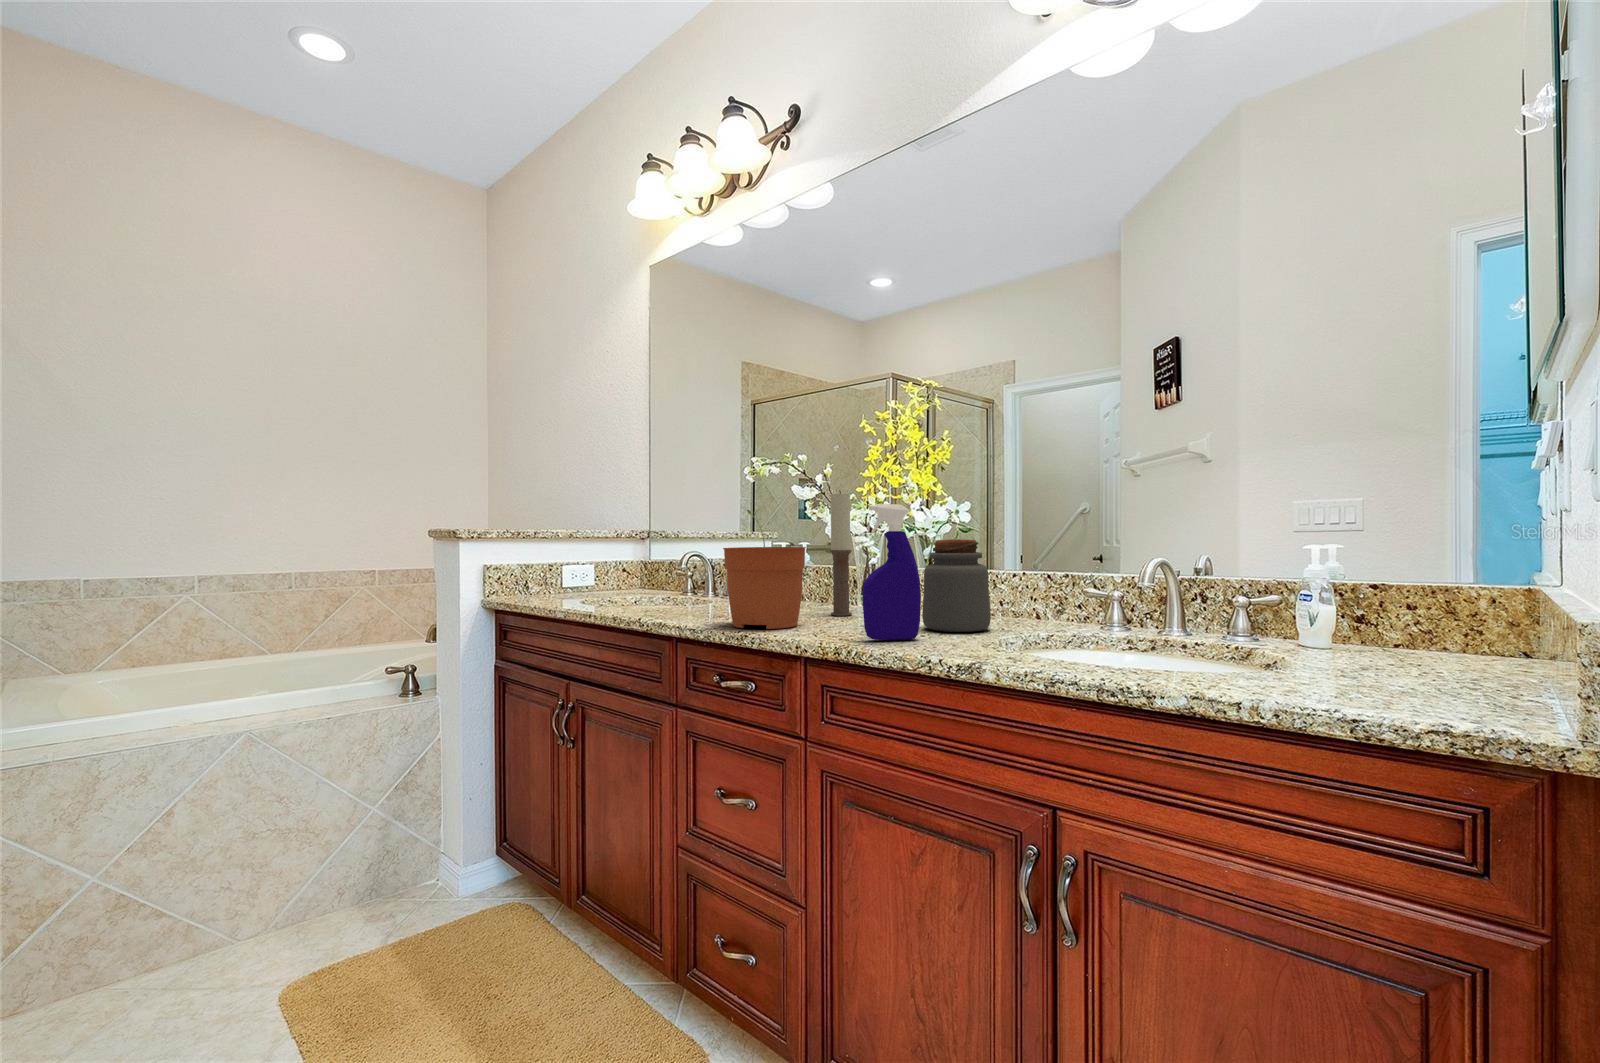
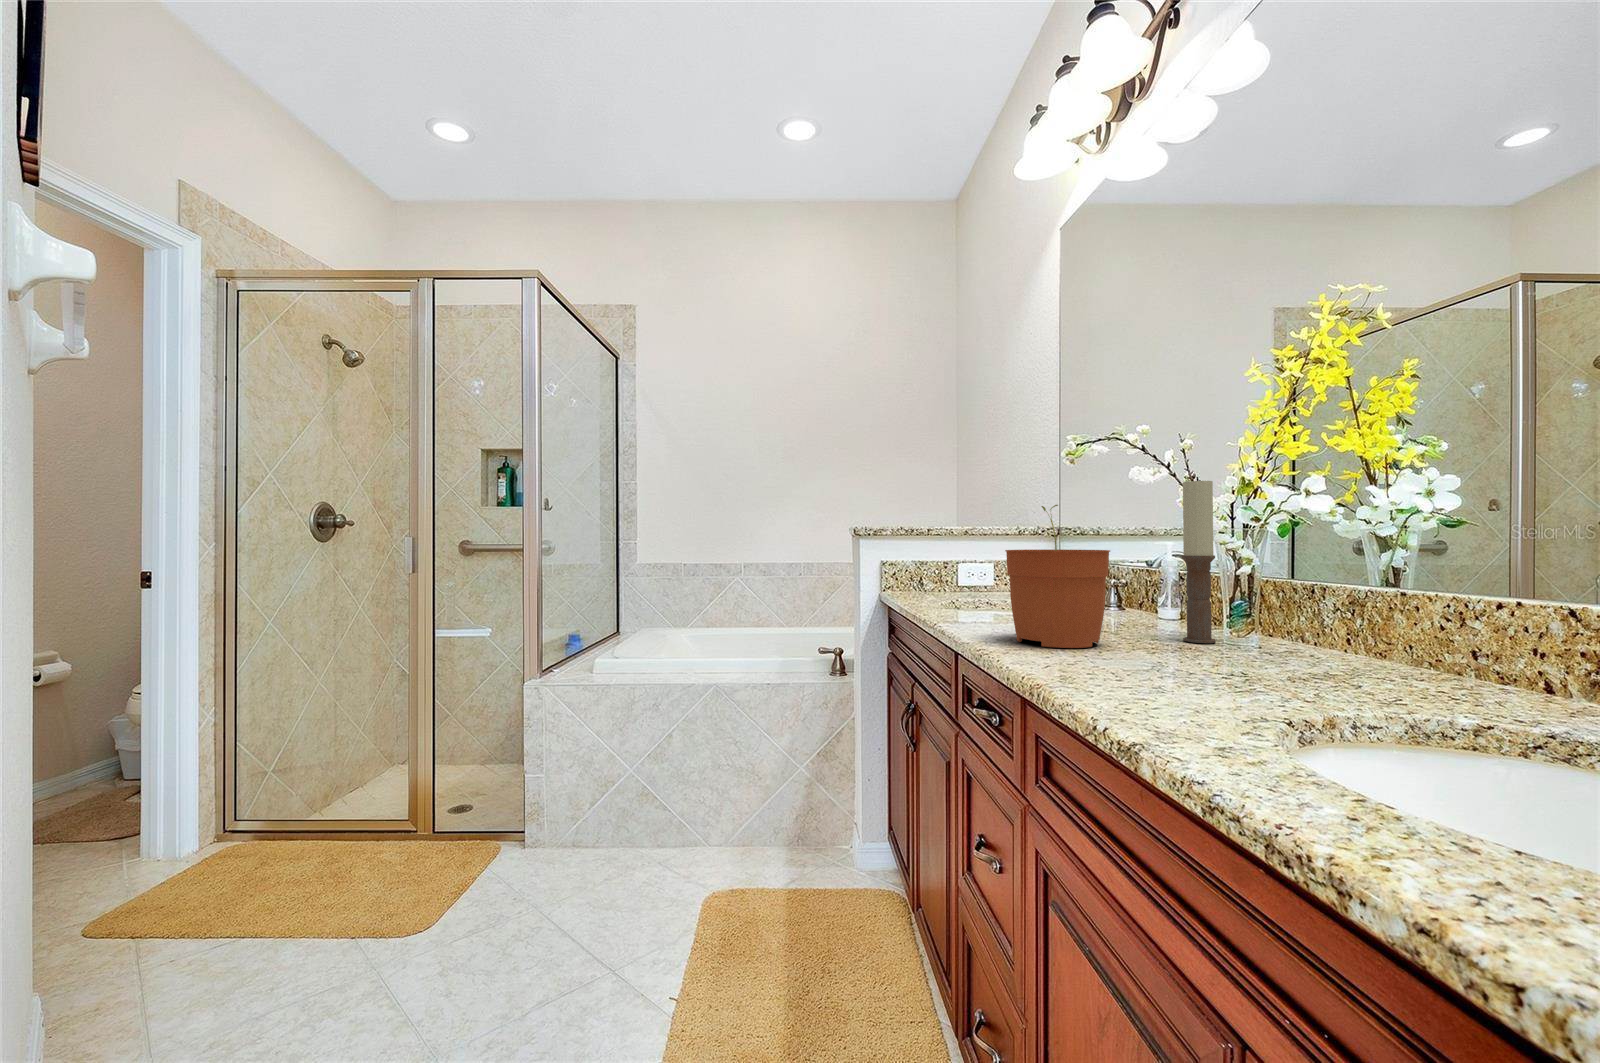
spray bottle: present [862,504,921,640] -> none [1106,492,1201,686]
jar: present [922,539,991,632] -> none [1254,544,1388,692]

